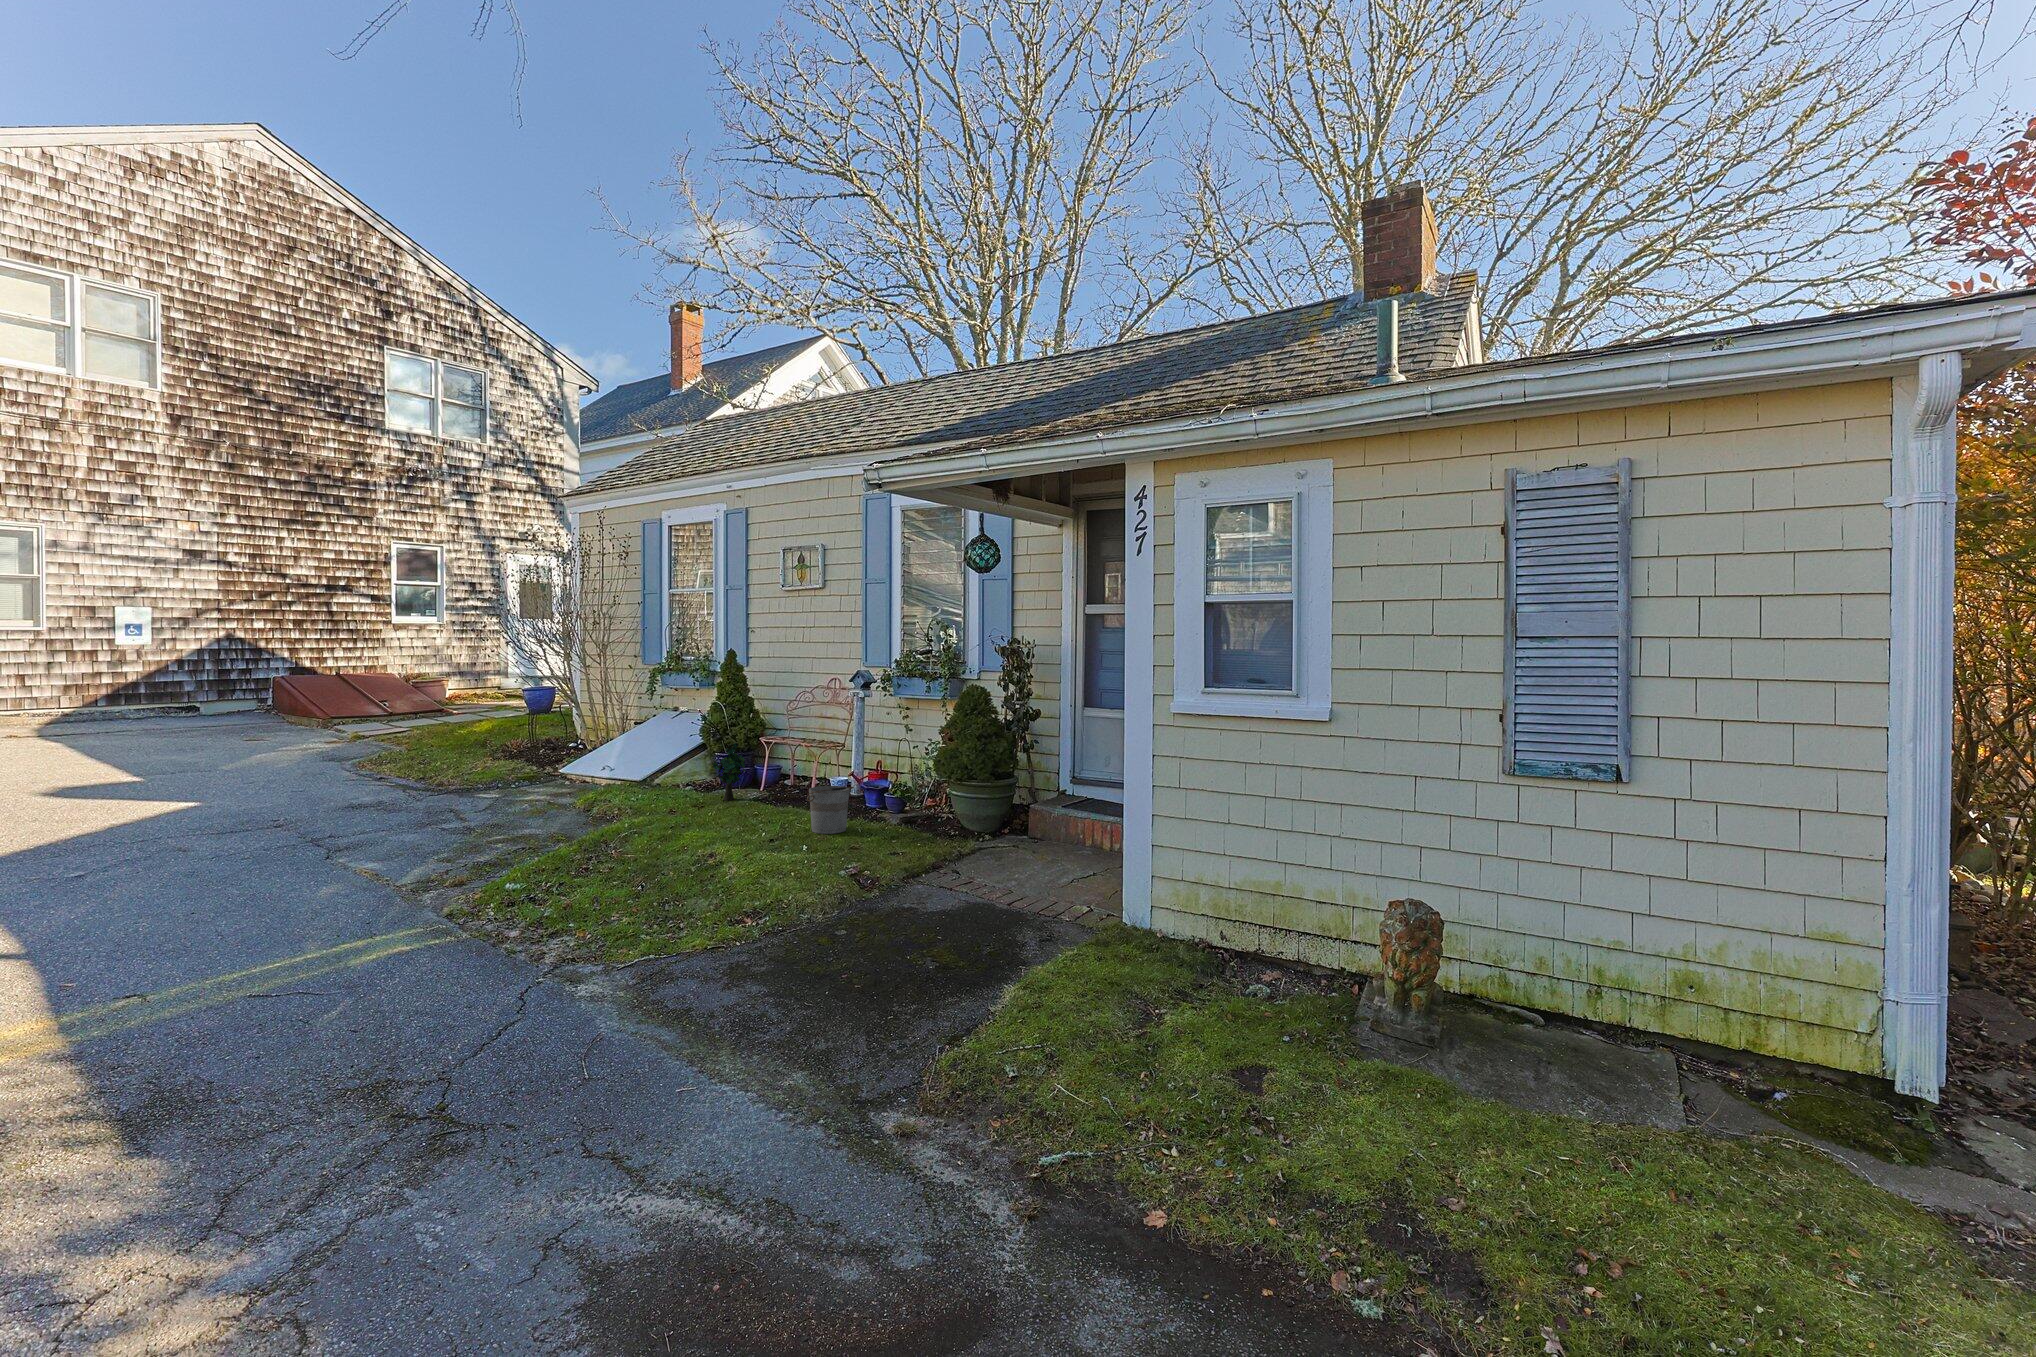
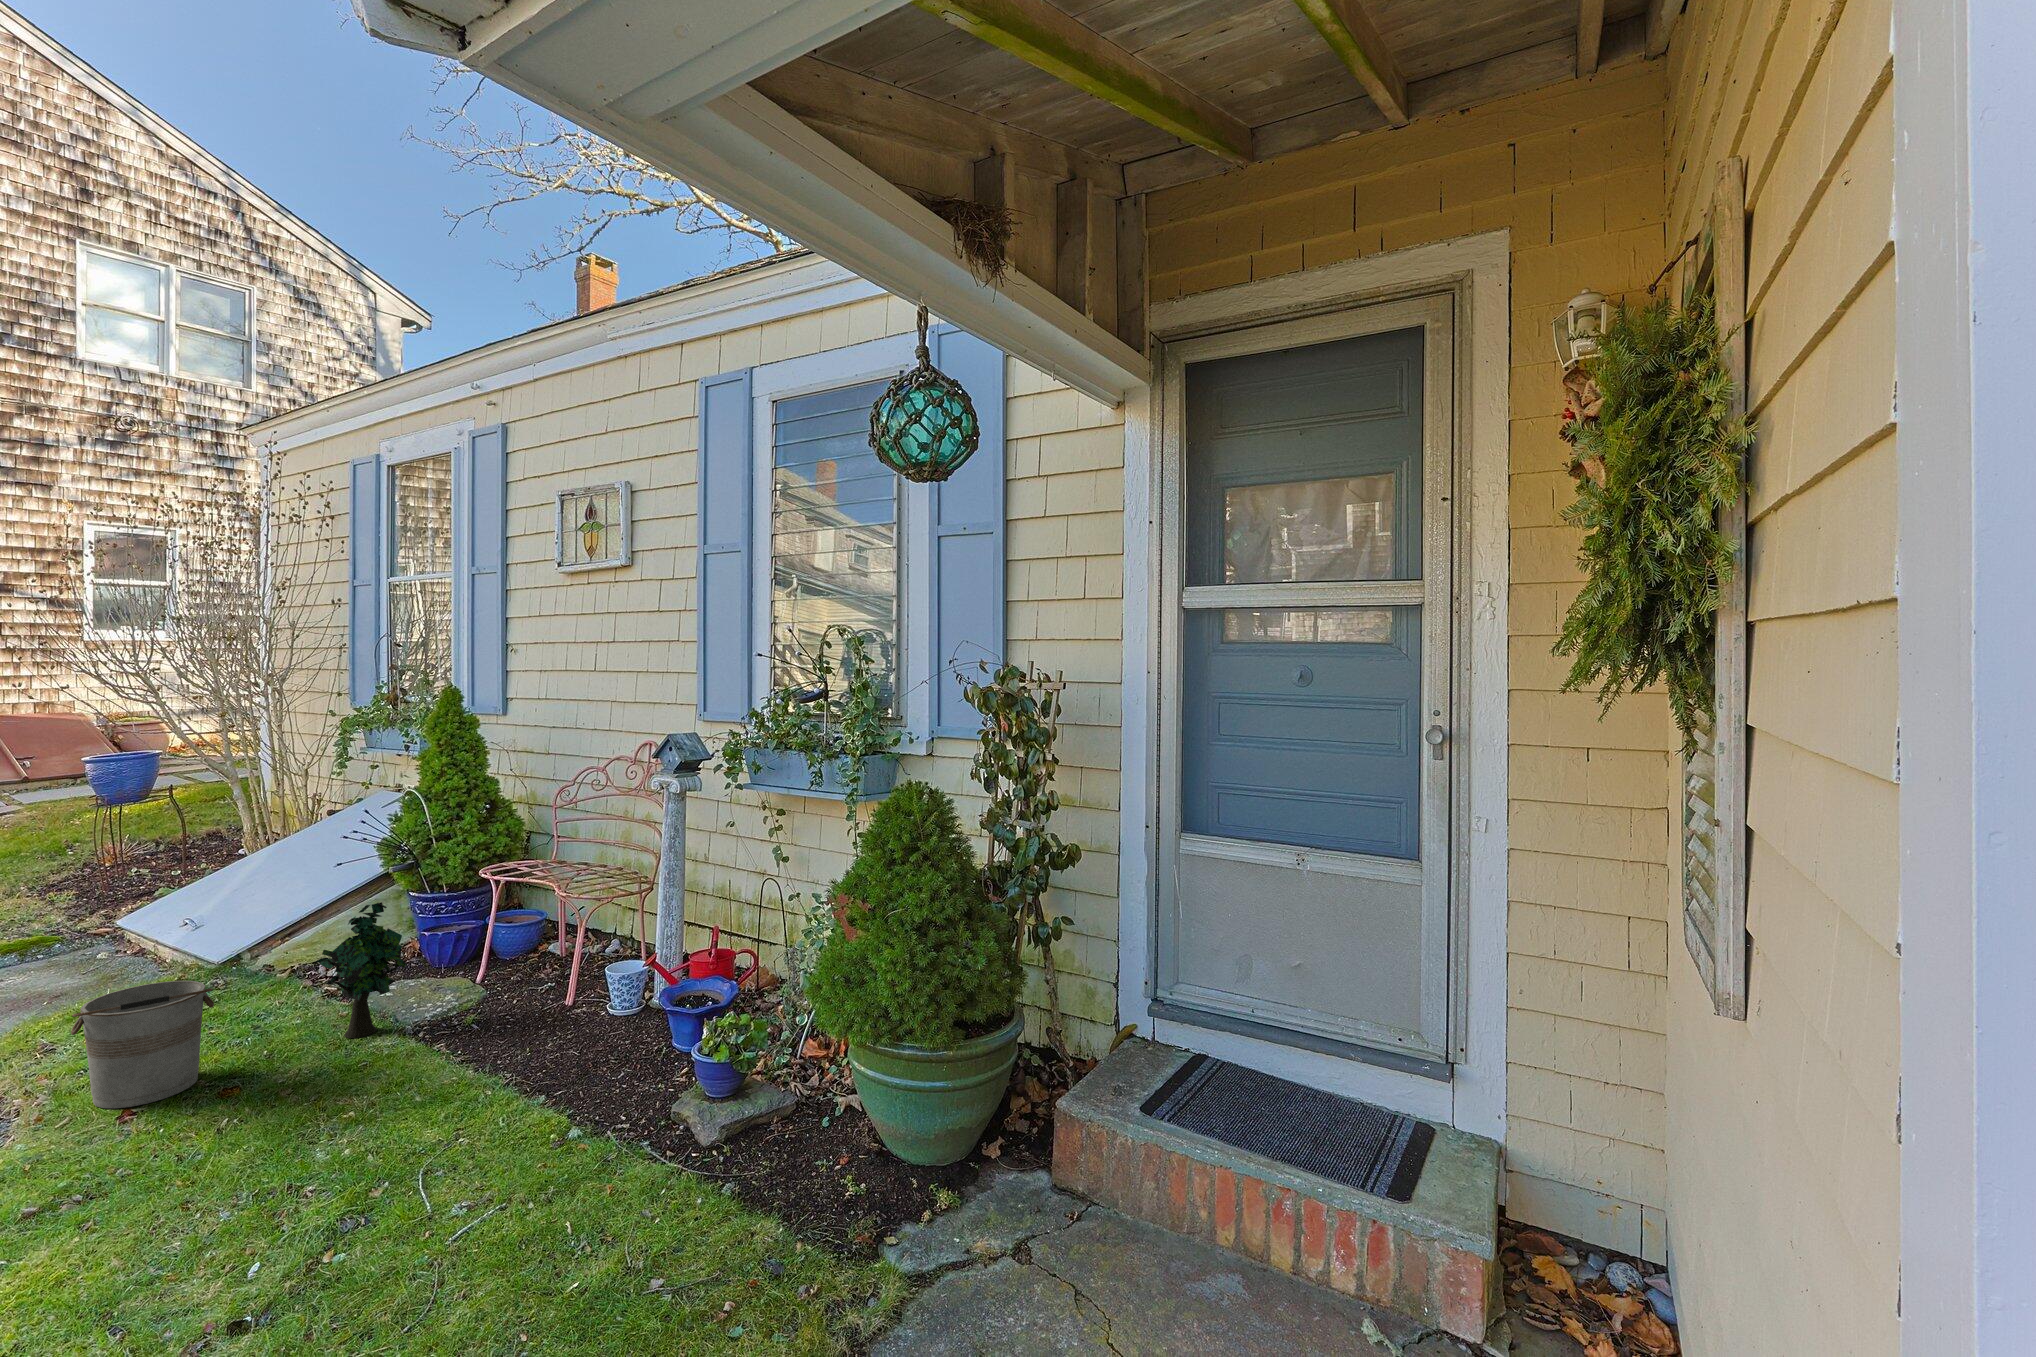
bucket: present [807,786,854,834] -> present [71,981,214,1108]

